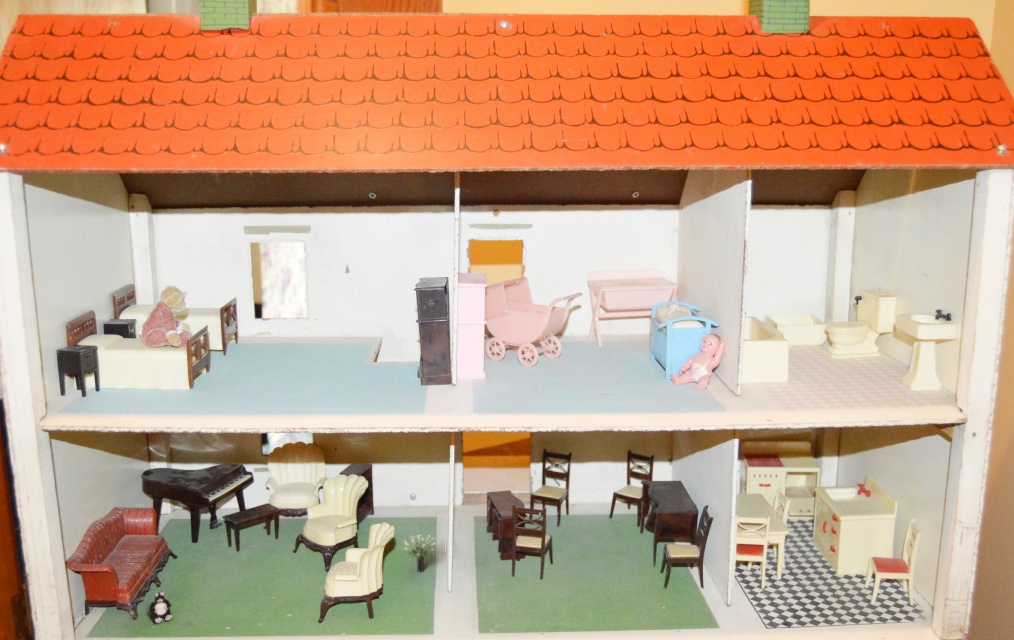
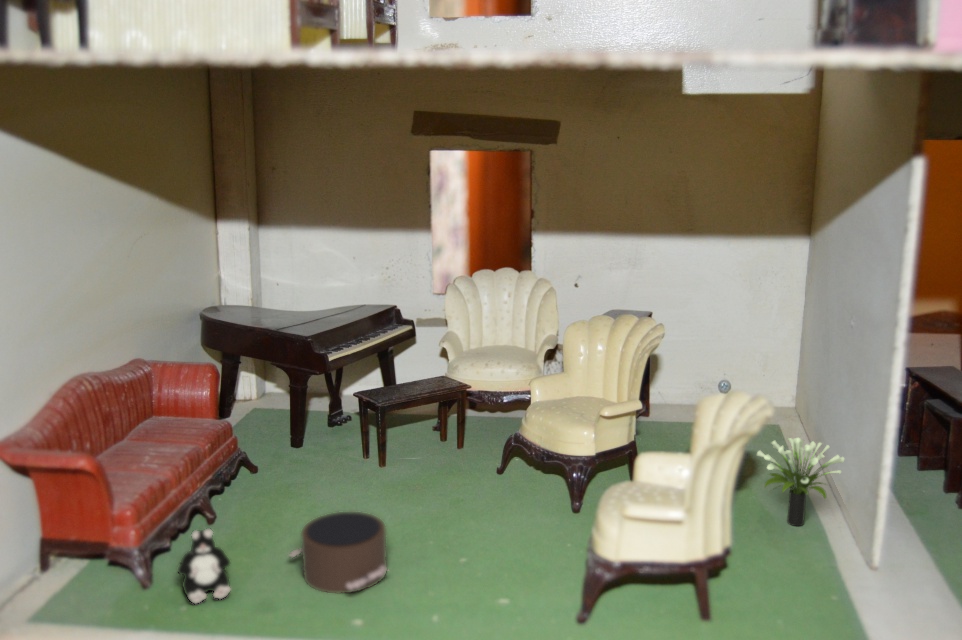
pouf: none [195,579,240,615] -> present [290,512,389,593]

